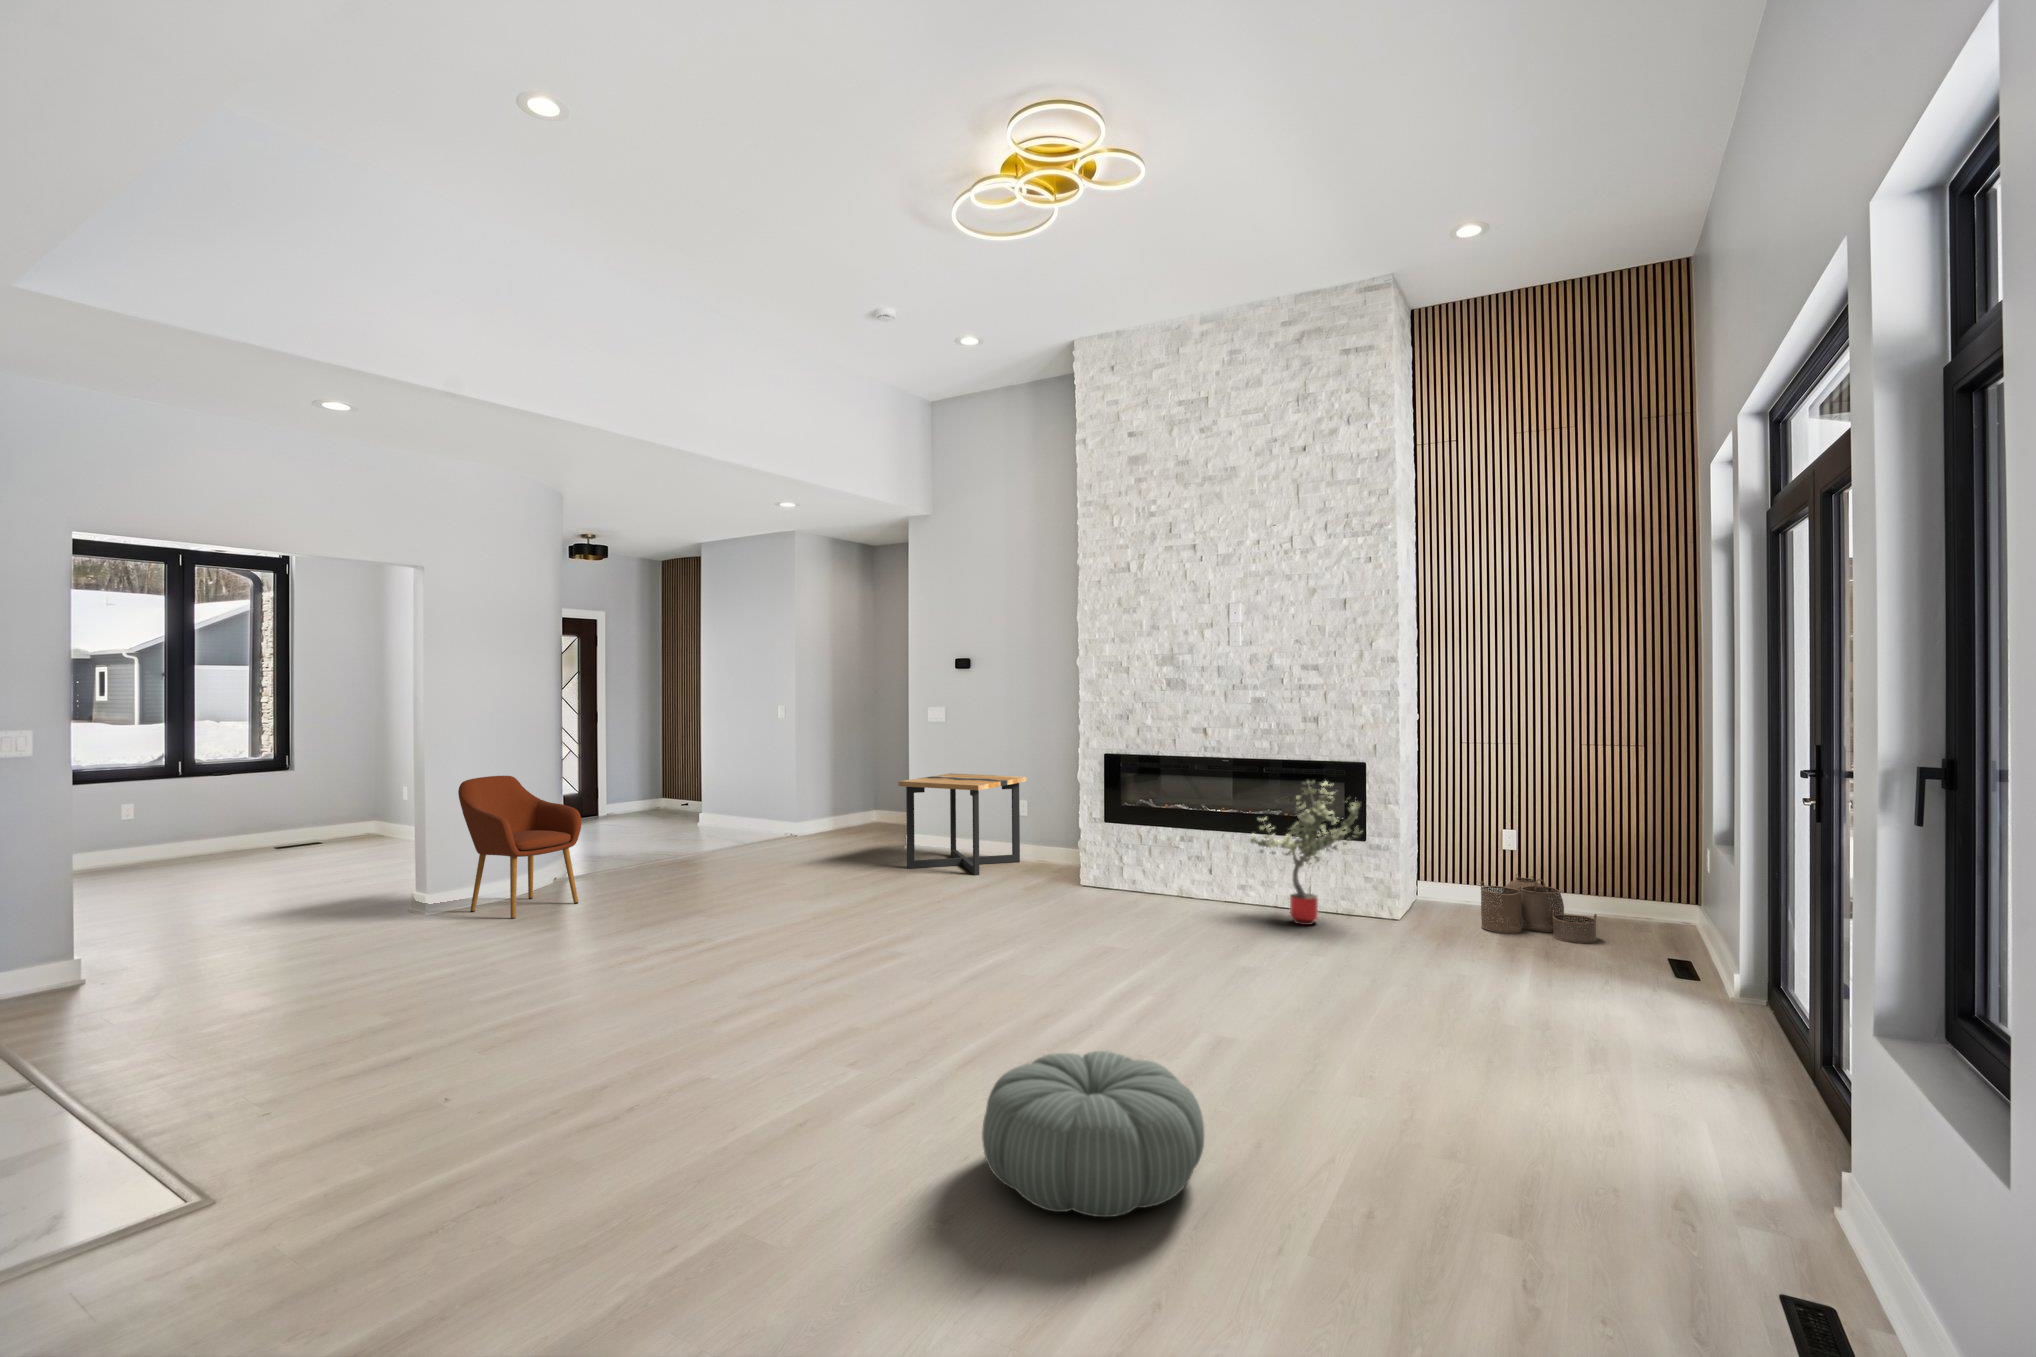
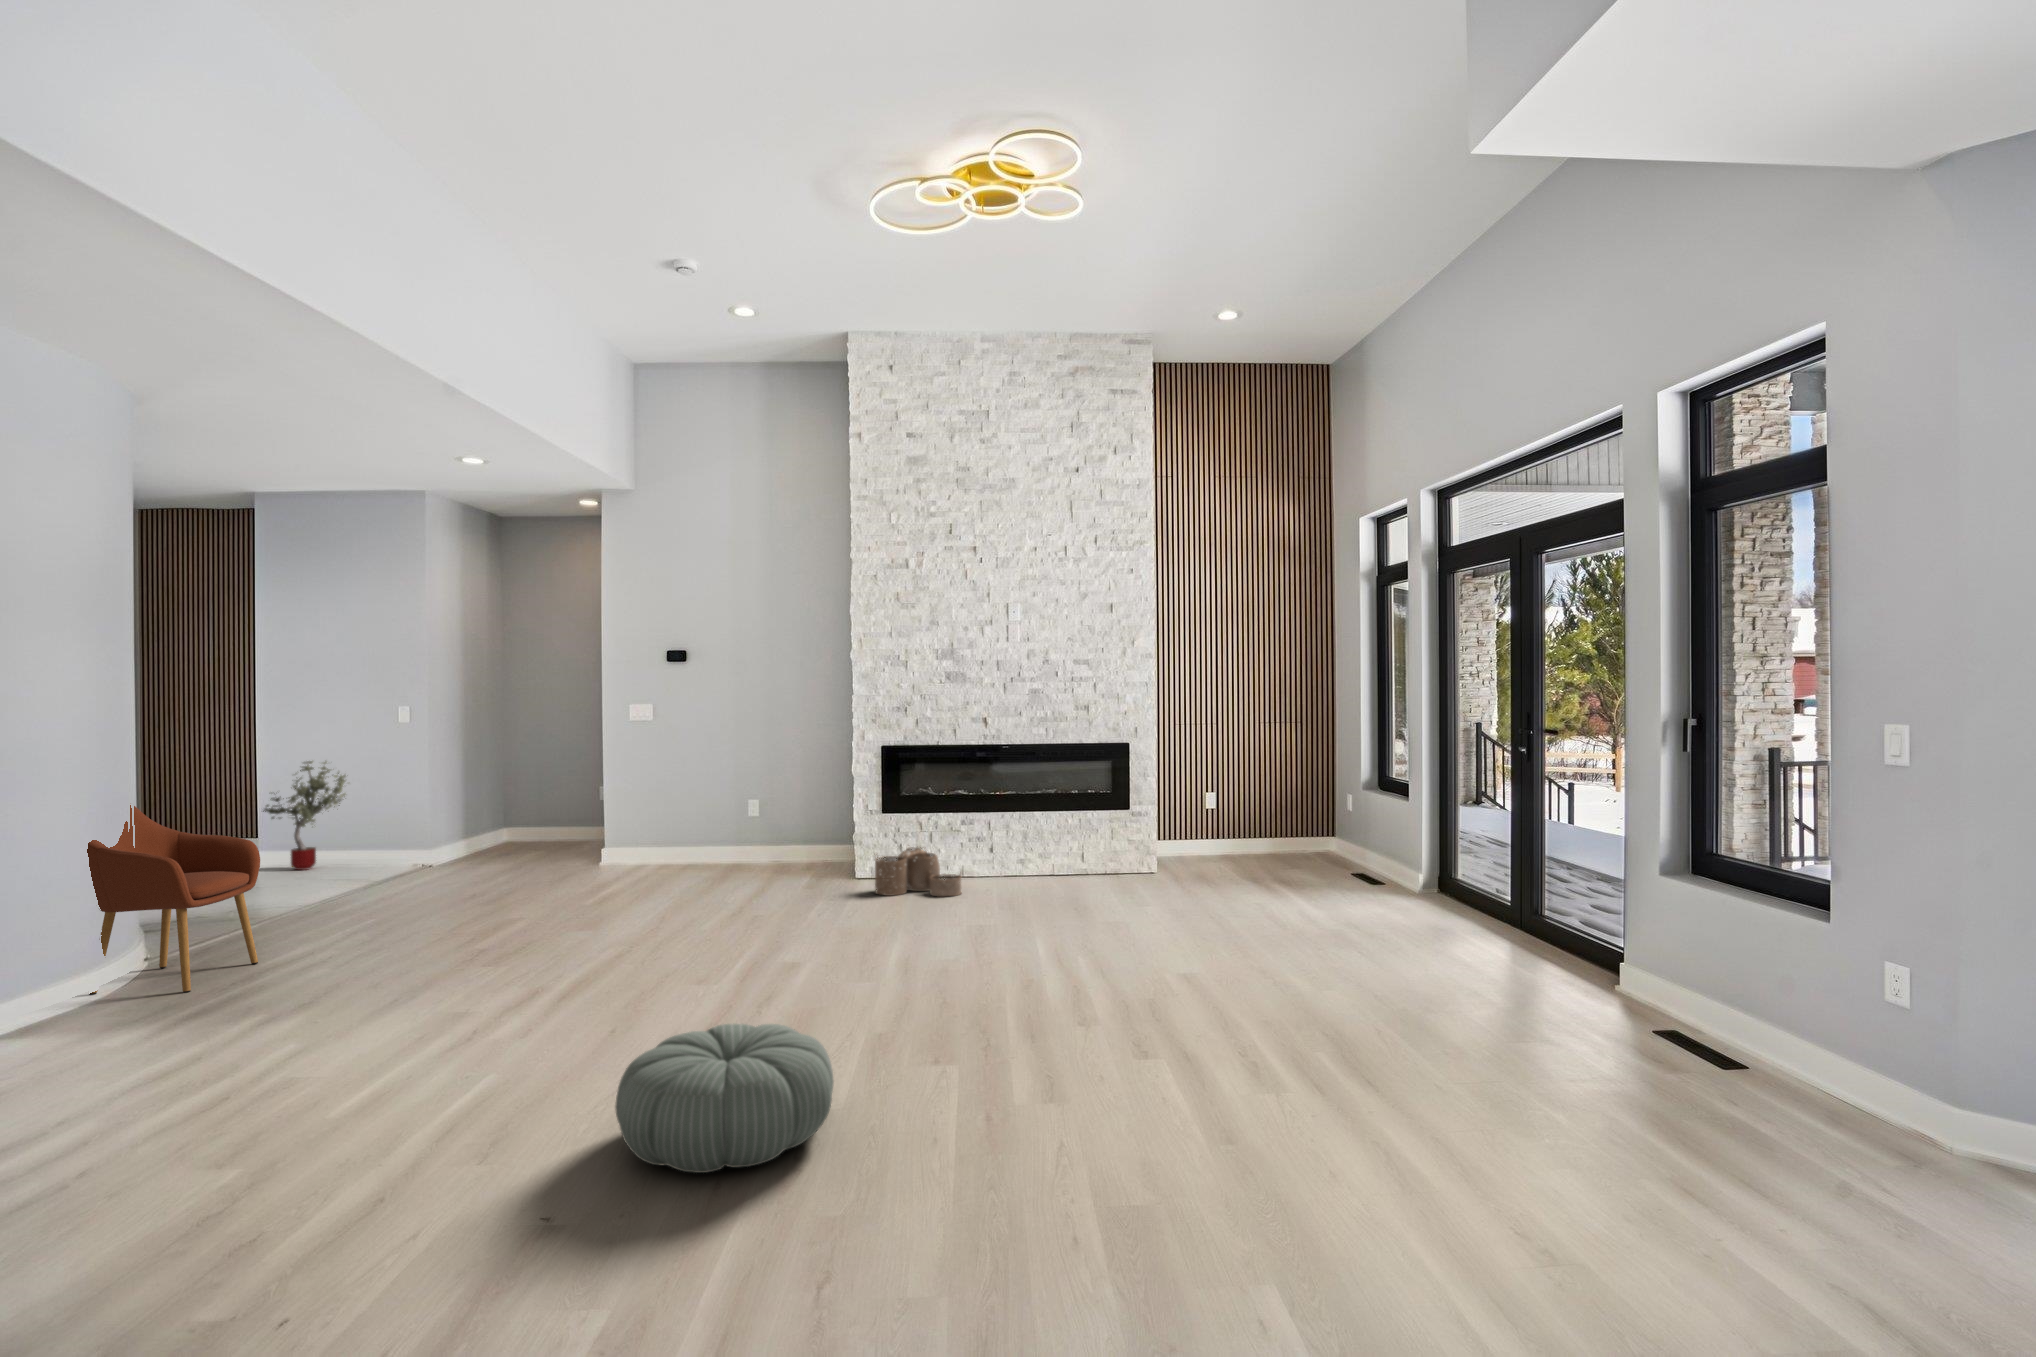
side table: present [898,773,1026,875] -> none [632,774,762,881]
potted tree: present [1250,781,1360,925] -> present [263,761,346,870]
woven basket: present [1480,874,1597,943] -> present [875,847,961,897]
pouf: present [982,1051,1204,1217] -> present [615,1024,834,1173]

